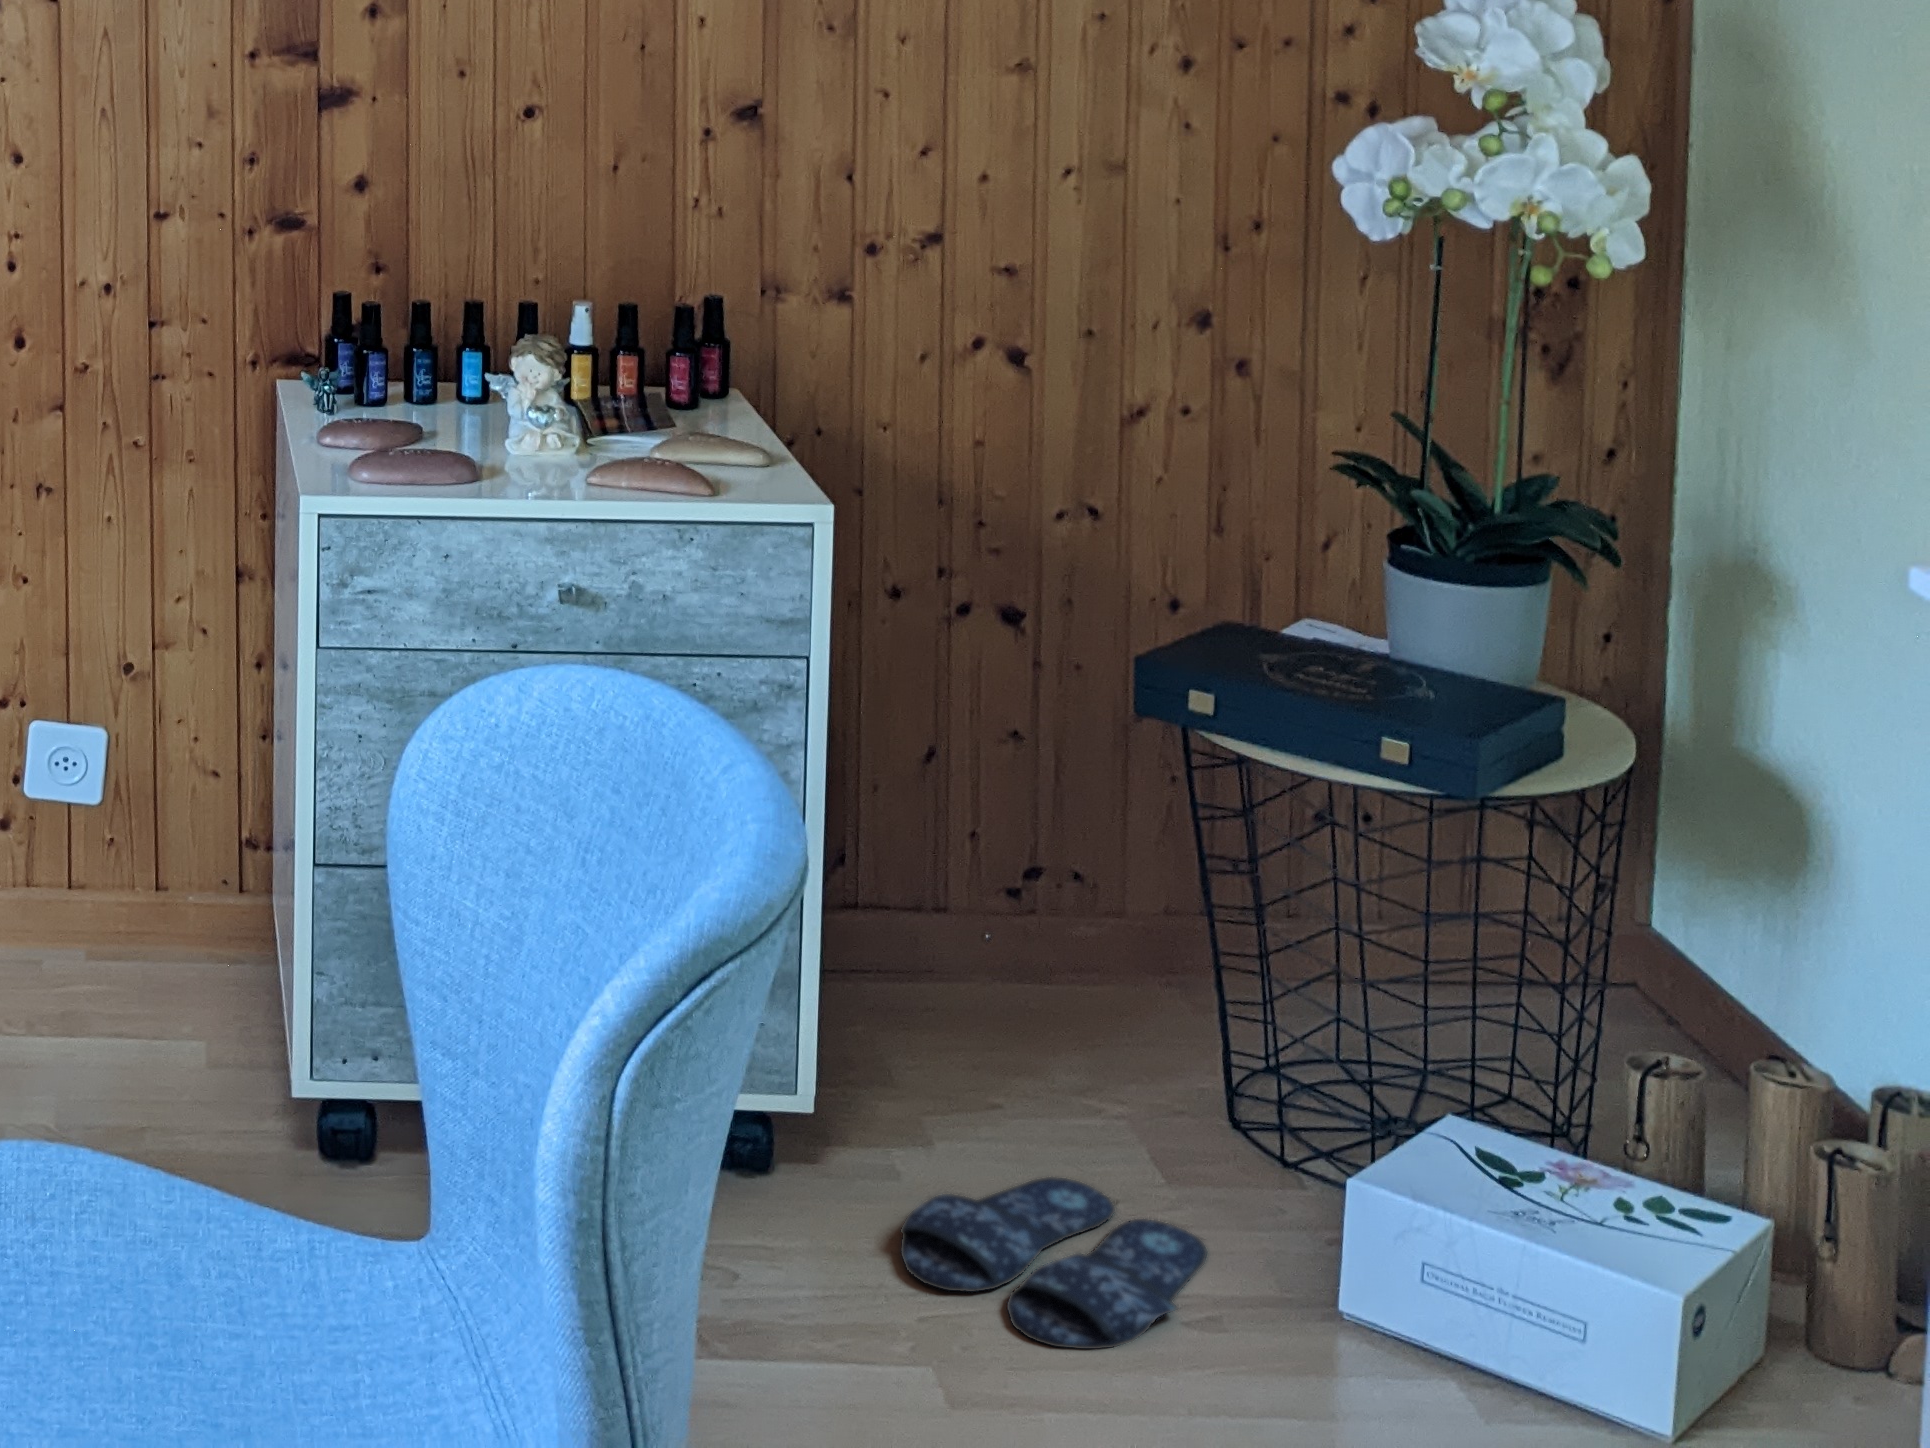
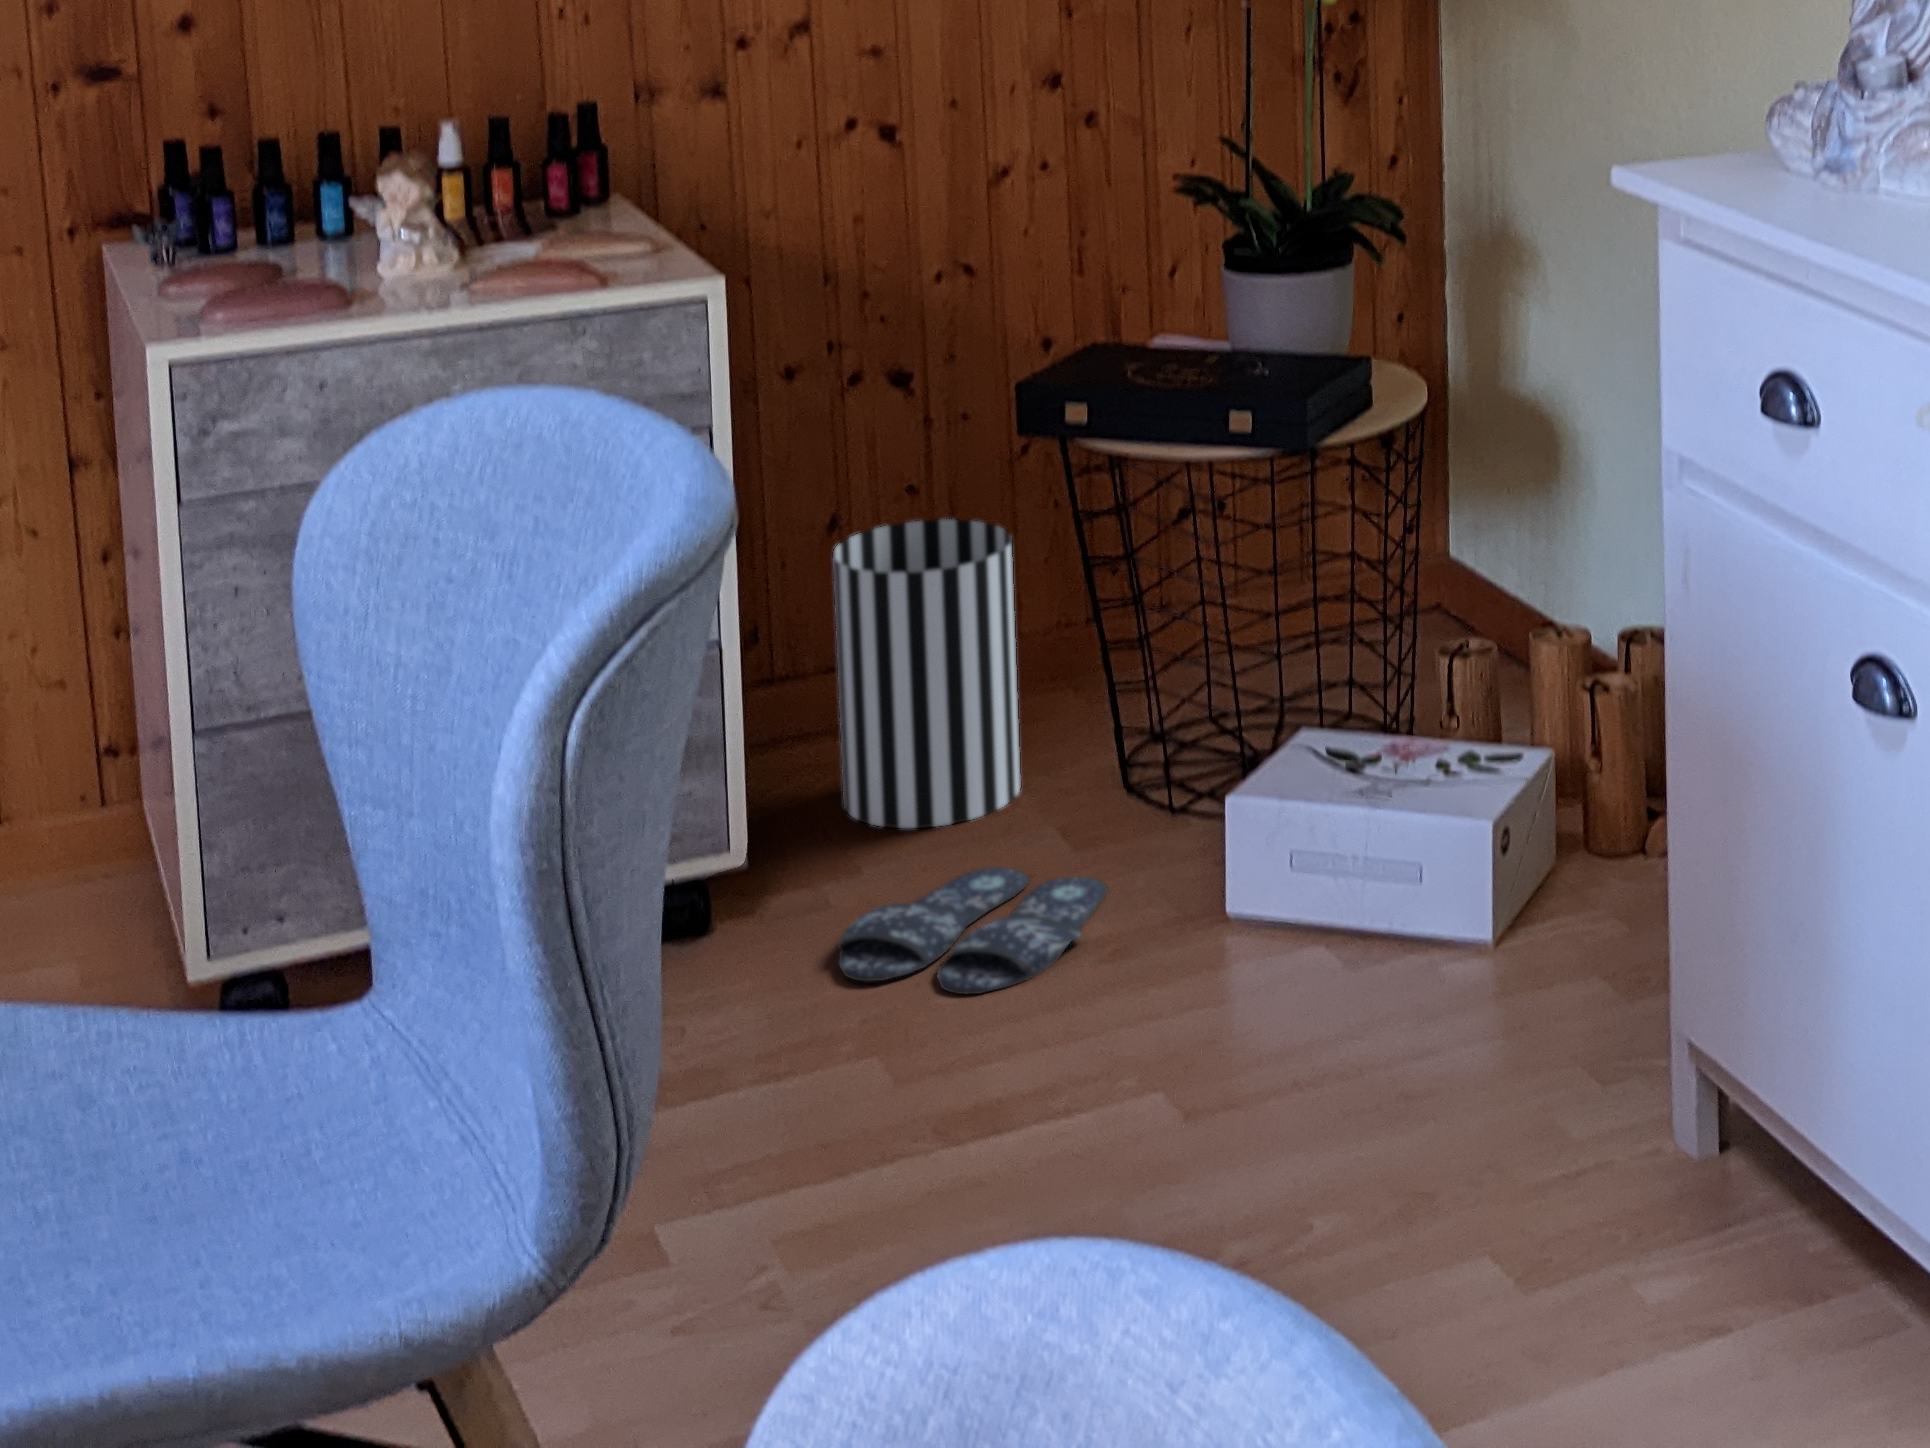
wastebasket: none [915,765,1118,1107] -> present [833,519,1021,828]

